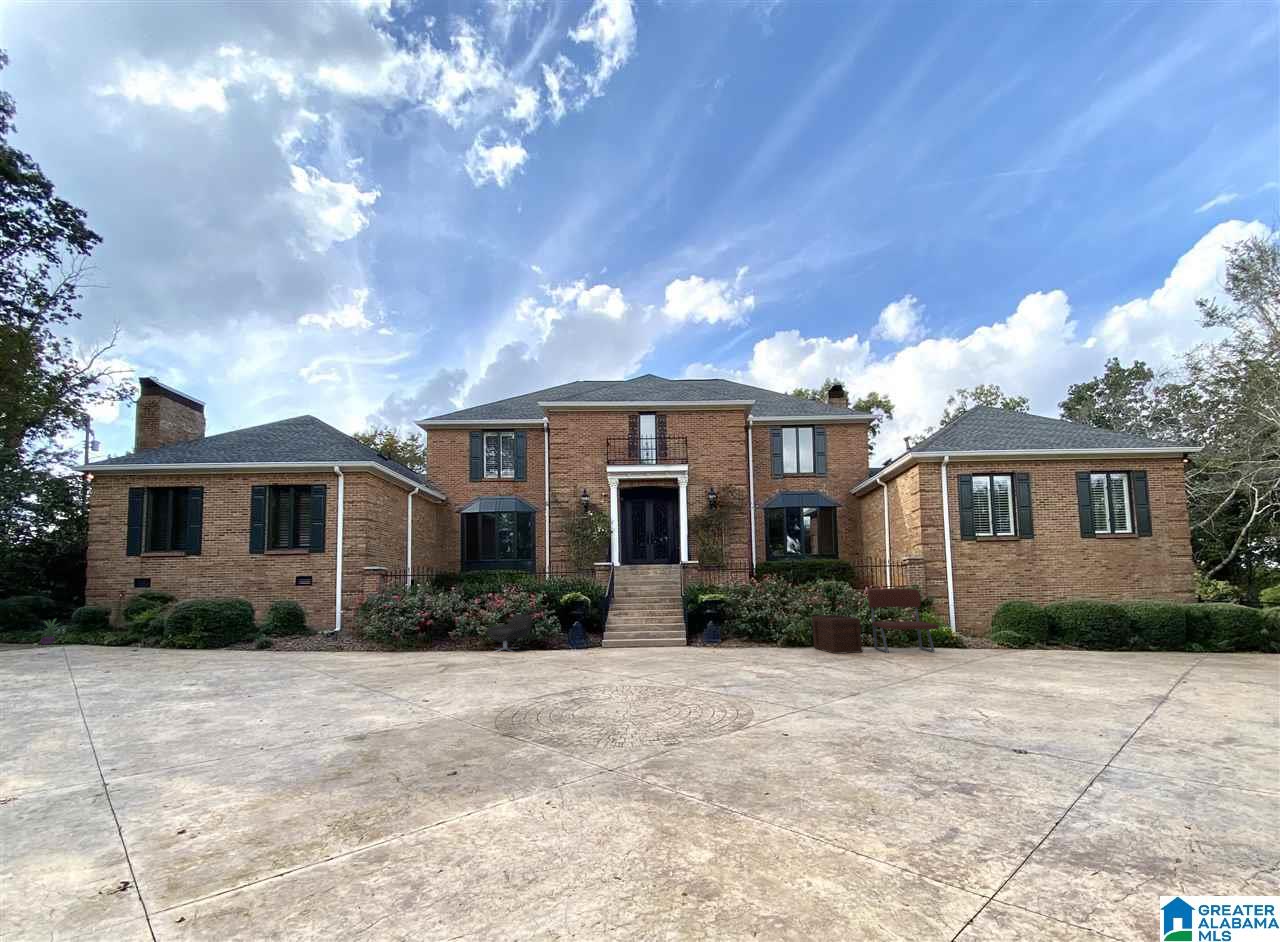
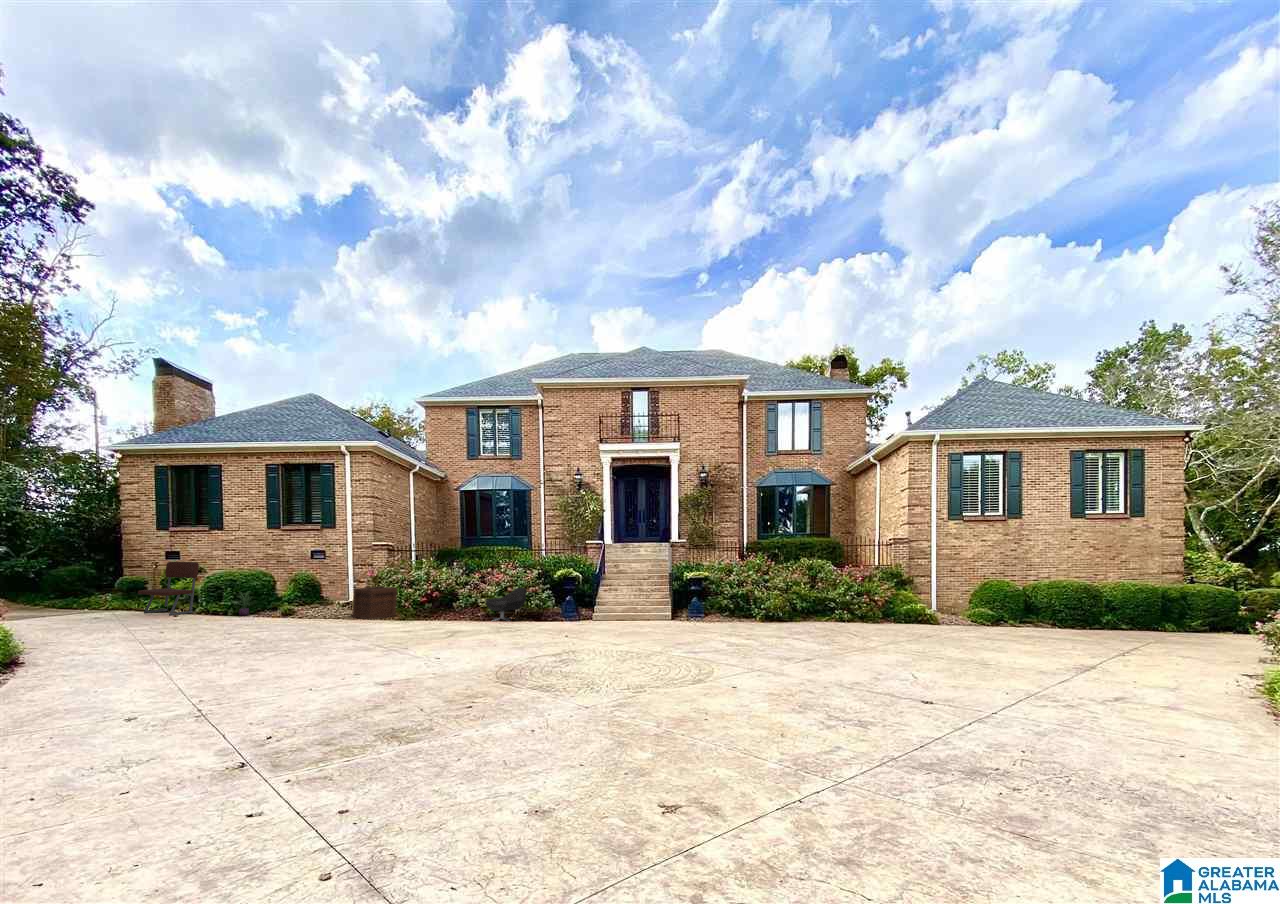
bench: present [868,589,939,653] -> present [138,562,199,616]
wooden crate: present [812,615,863,654] -> present [352,586,397,619]
decorative plant: present [40,619,56,645] -> present [239,592,249,616]

